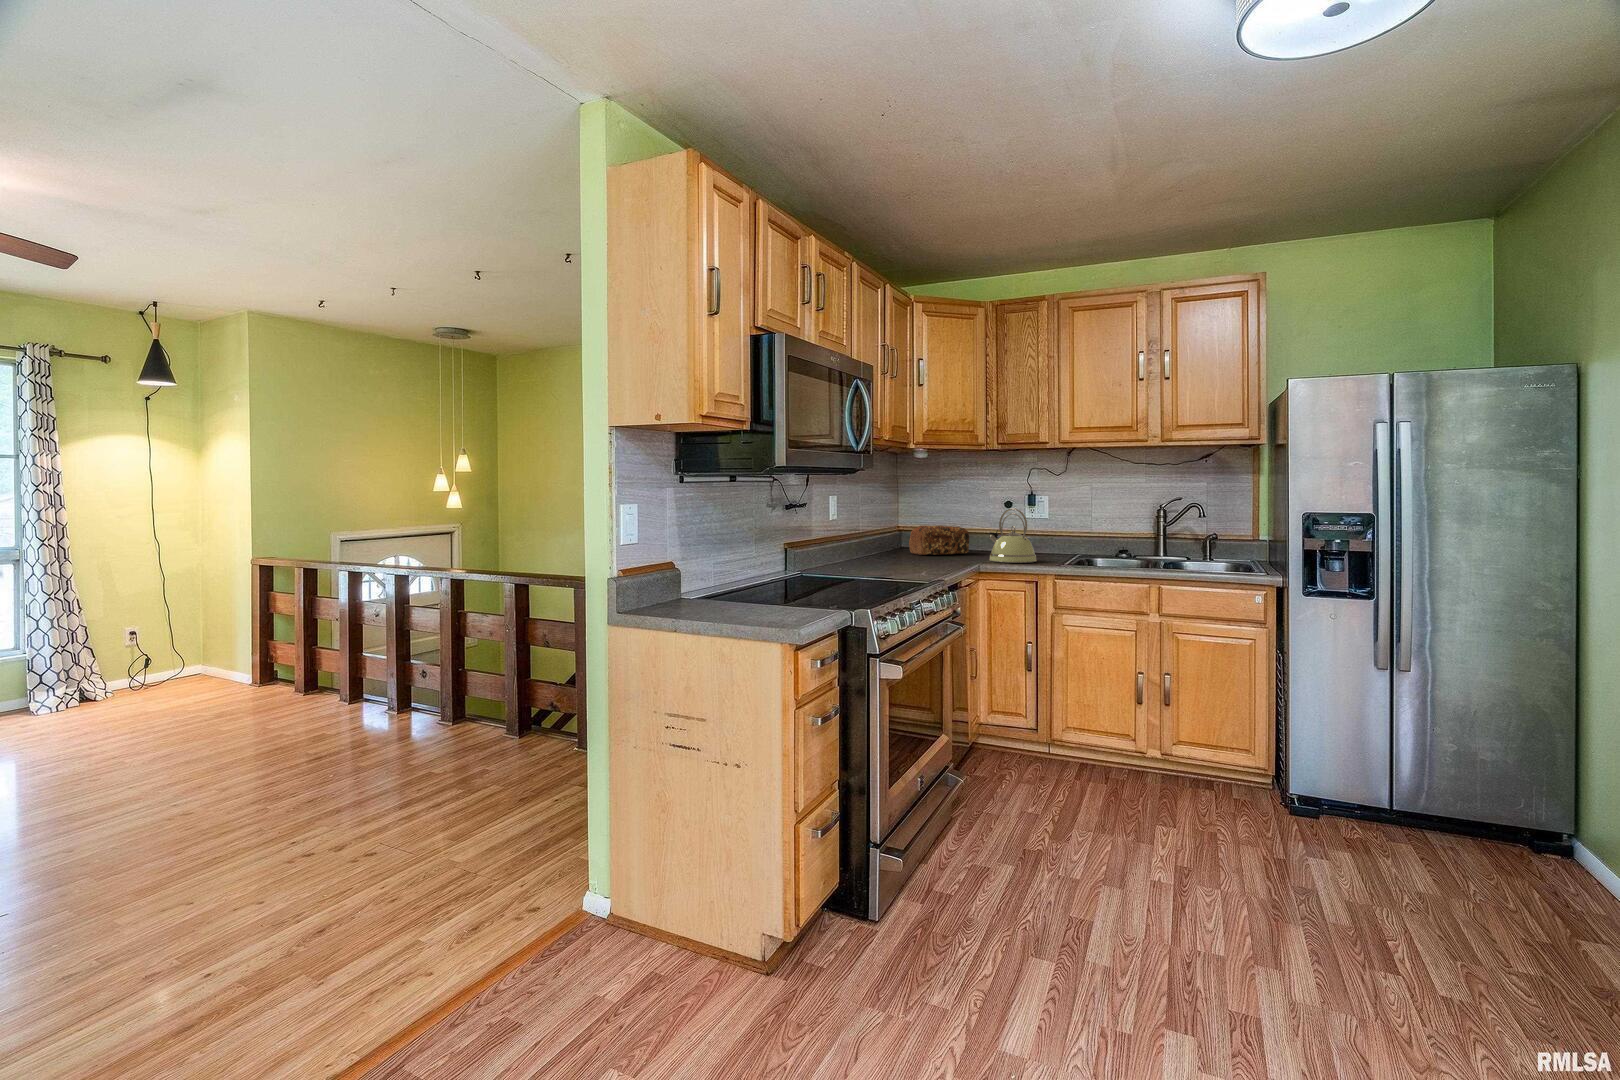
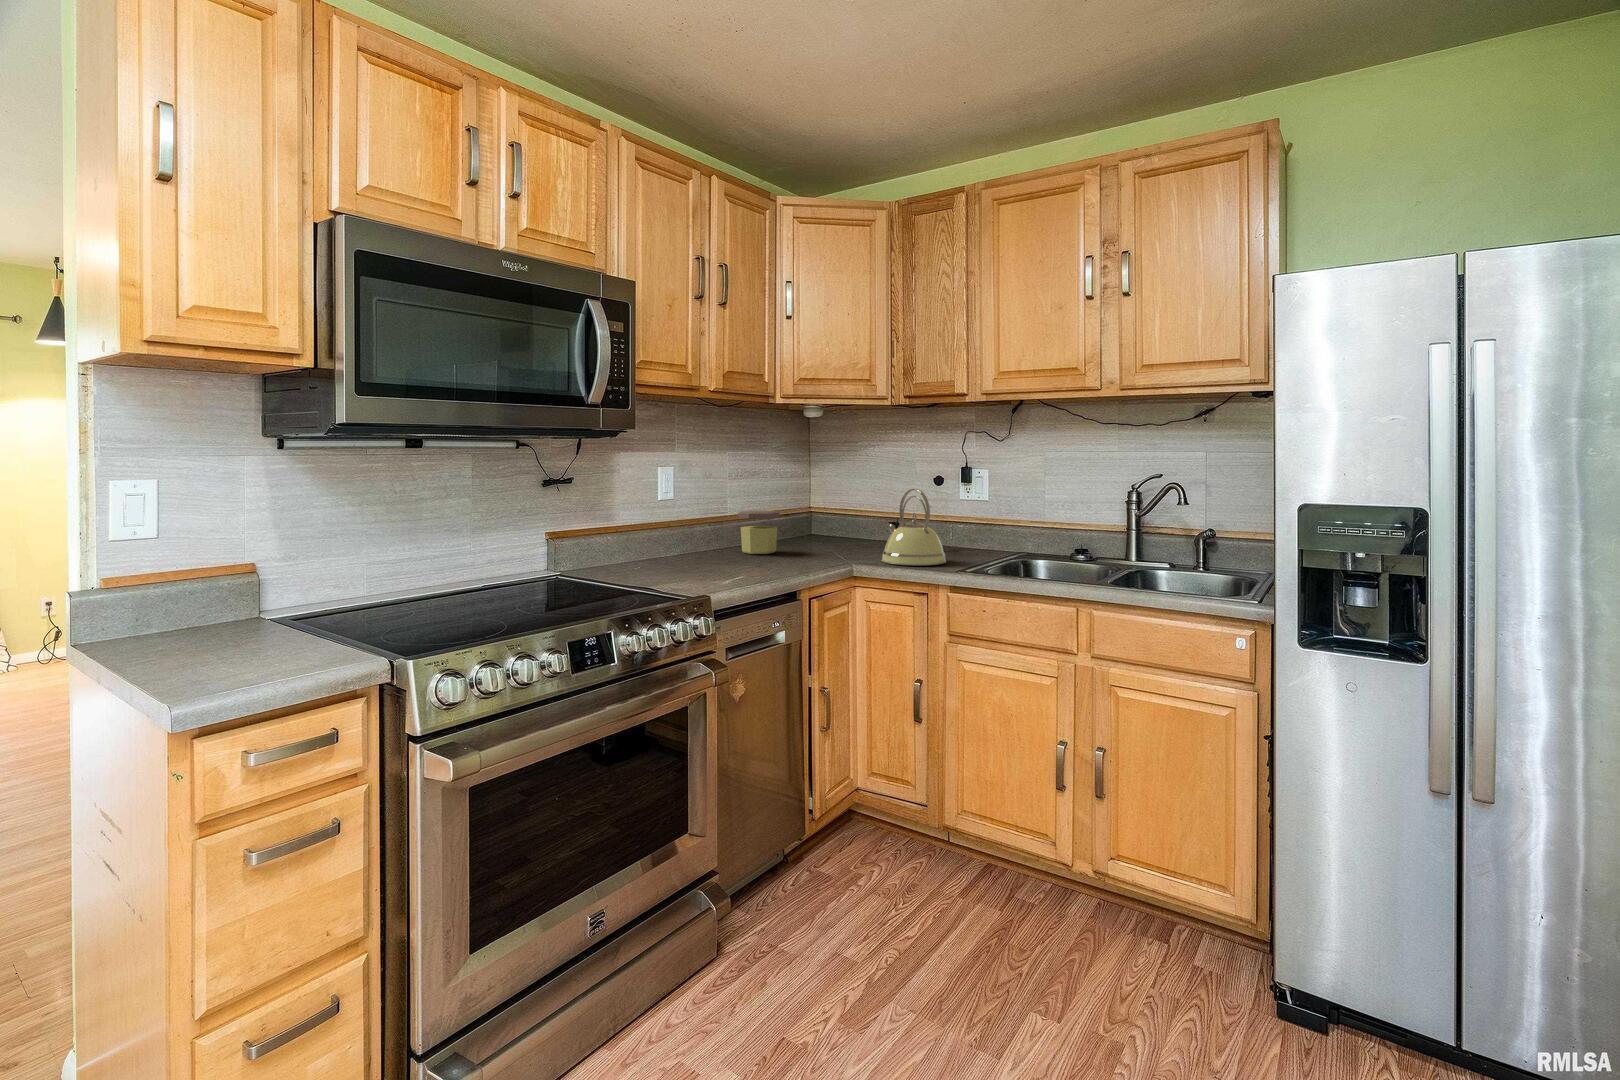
bread loaf: present [909,525,969,555] -> none [800,510,877,549]
jar: none [878,526,908,559] -> present [738,511,780,554]

